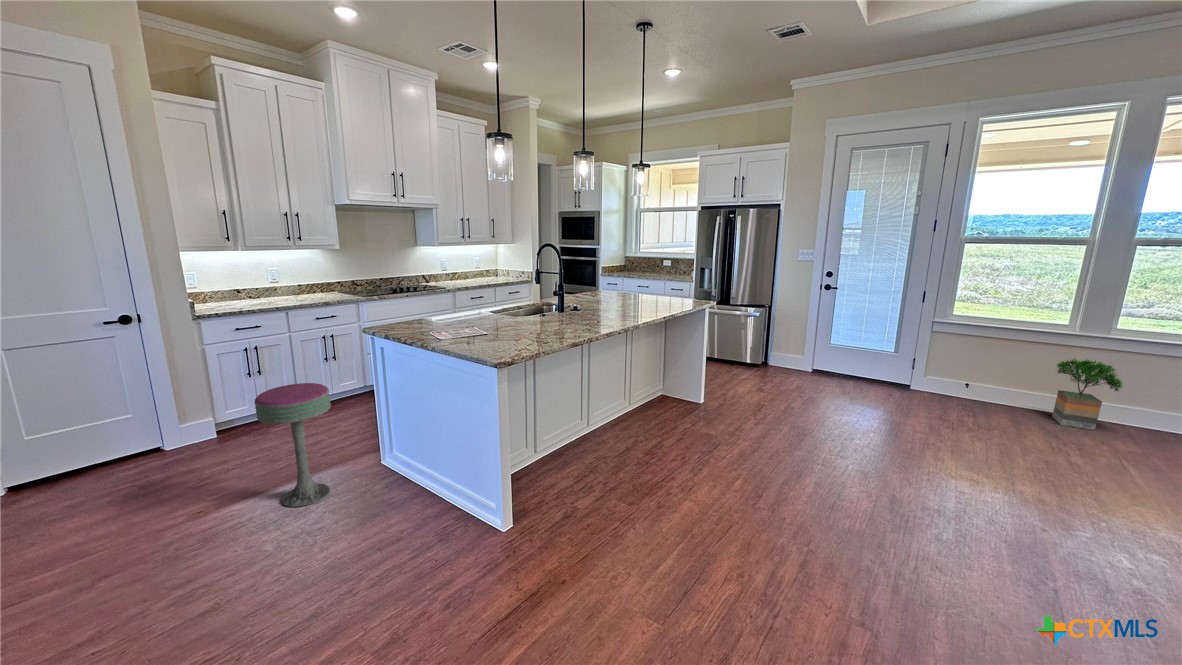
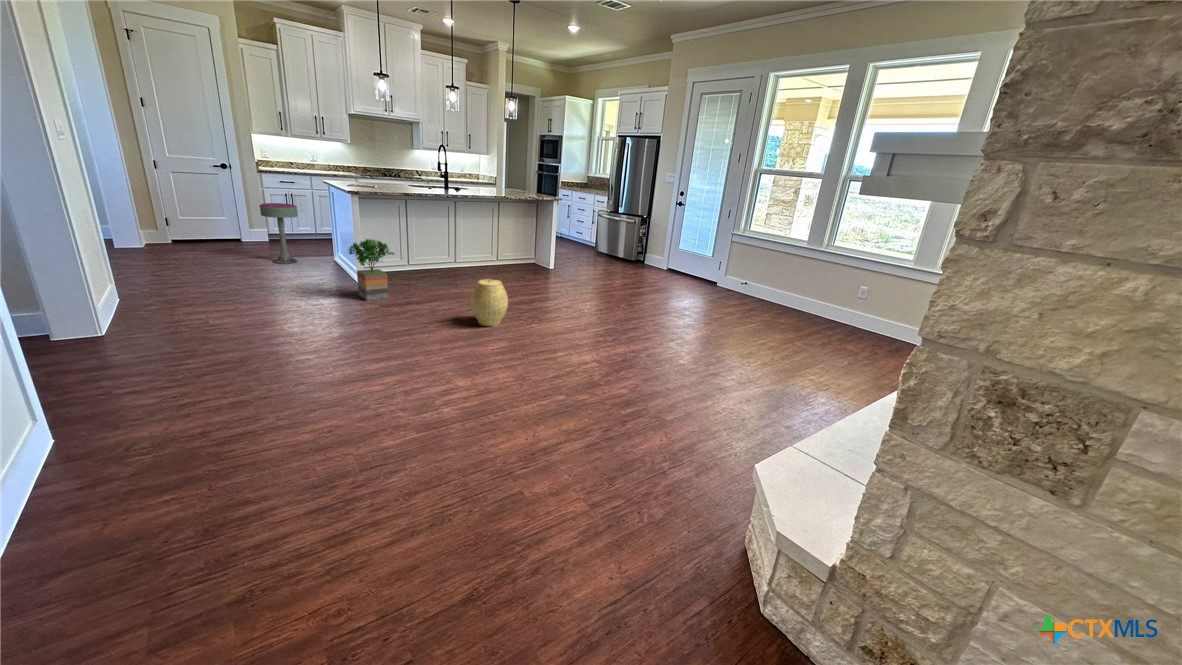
potted tree: present [1052,359,1123,430] -> present [349,239,394,301]
woven basket: none [873,510,964,617] -> present [471,279,508,326]

